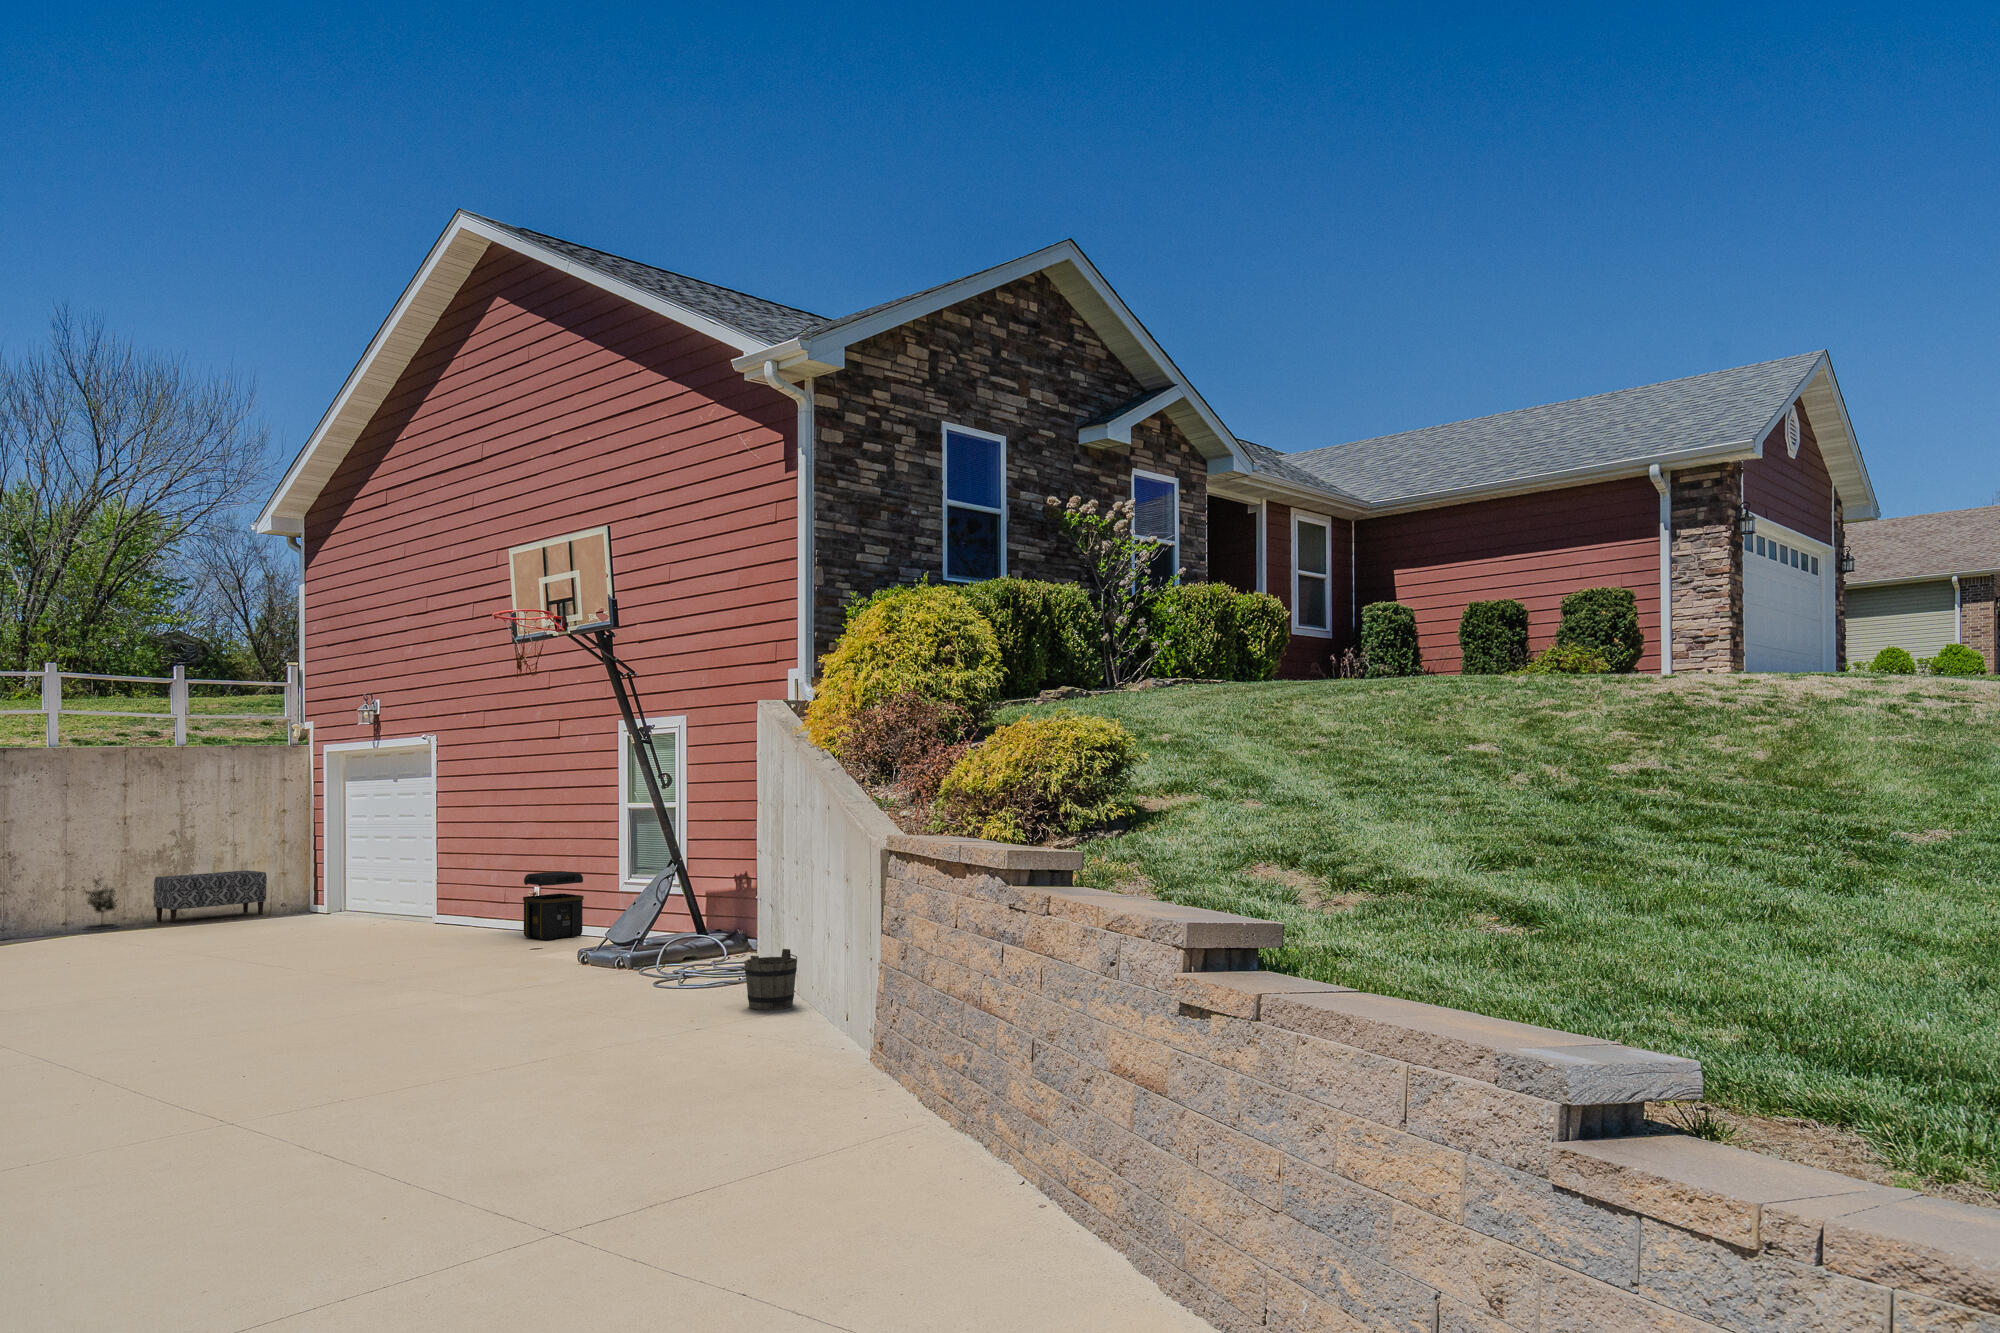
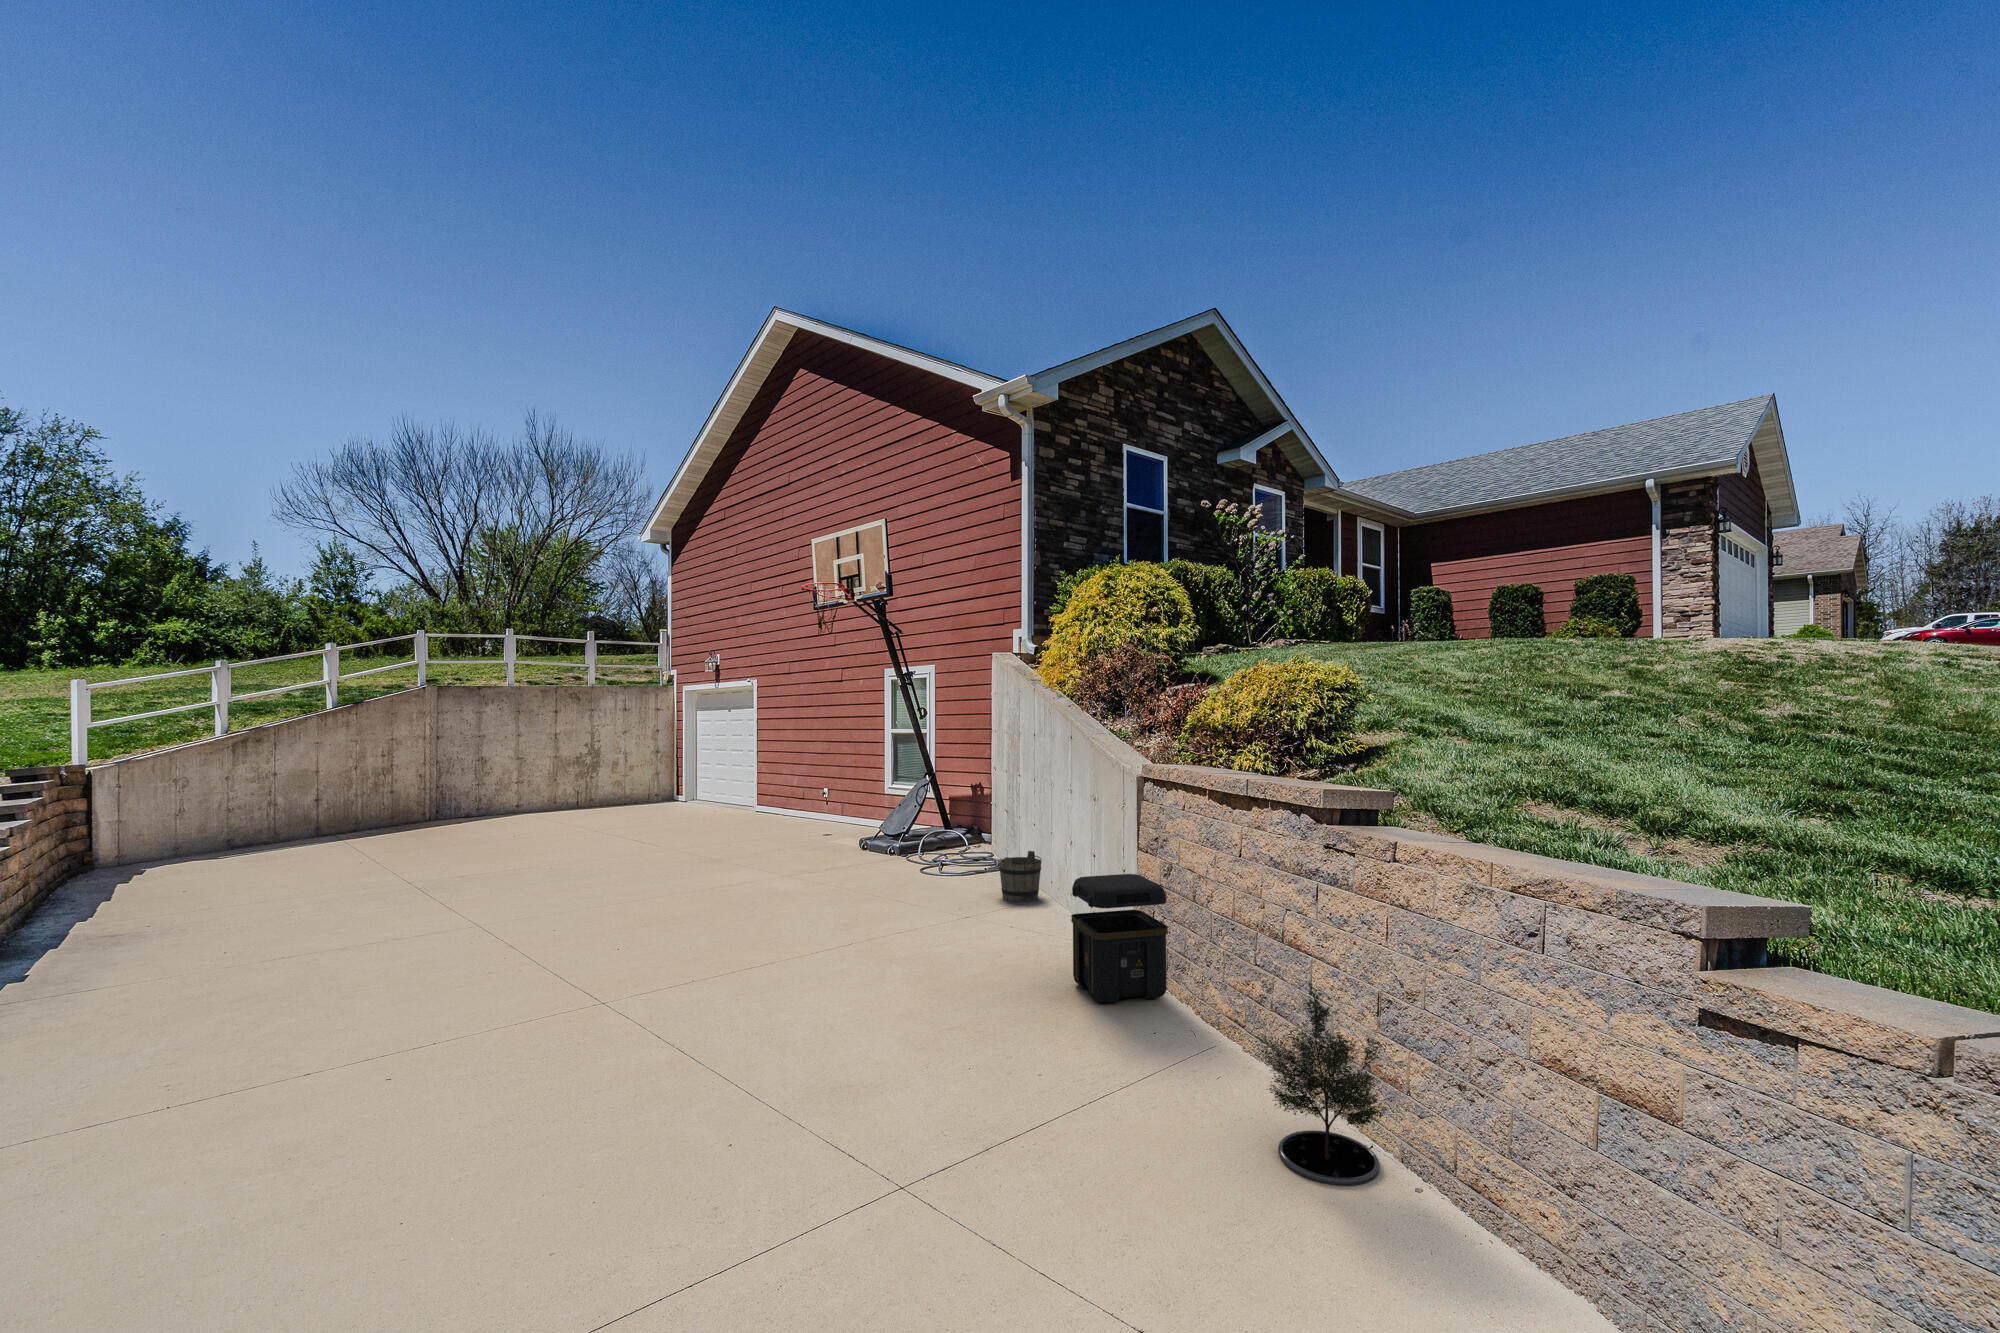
bench: present [154,870,267,923] -> none [572,771,646,807]
toolbox: present [523,871,584,940] -> present [1071,874,1168,1003]
potted tree: present [83,874,119,930] -> present [1256,983,1387,1186]

